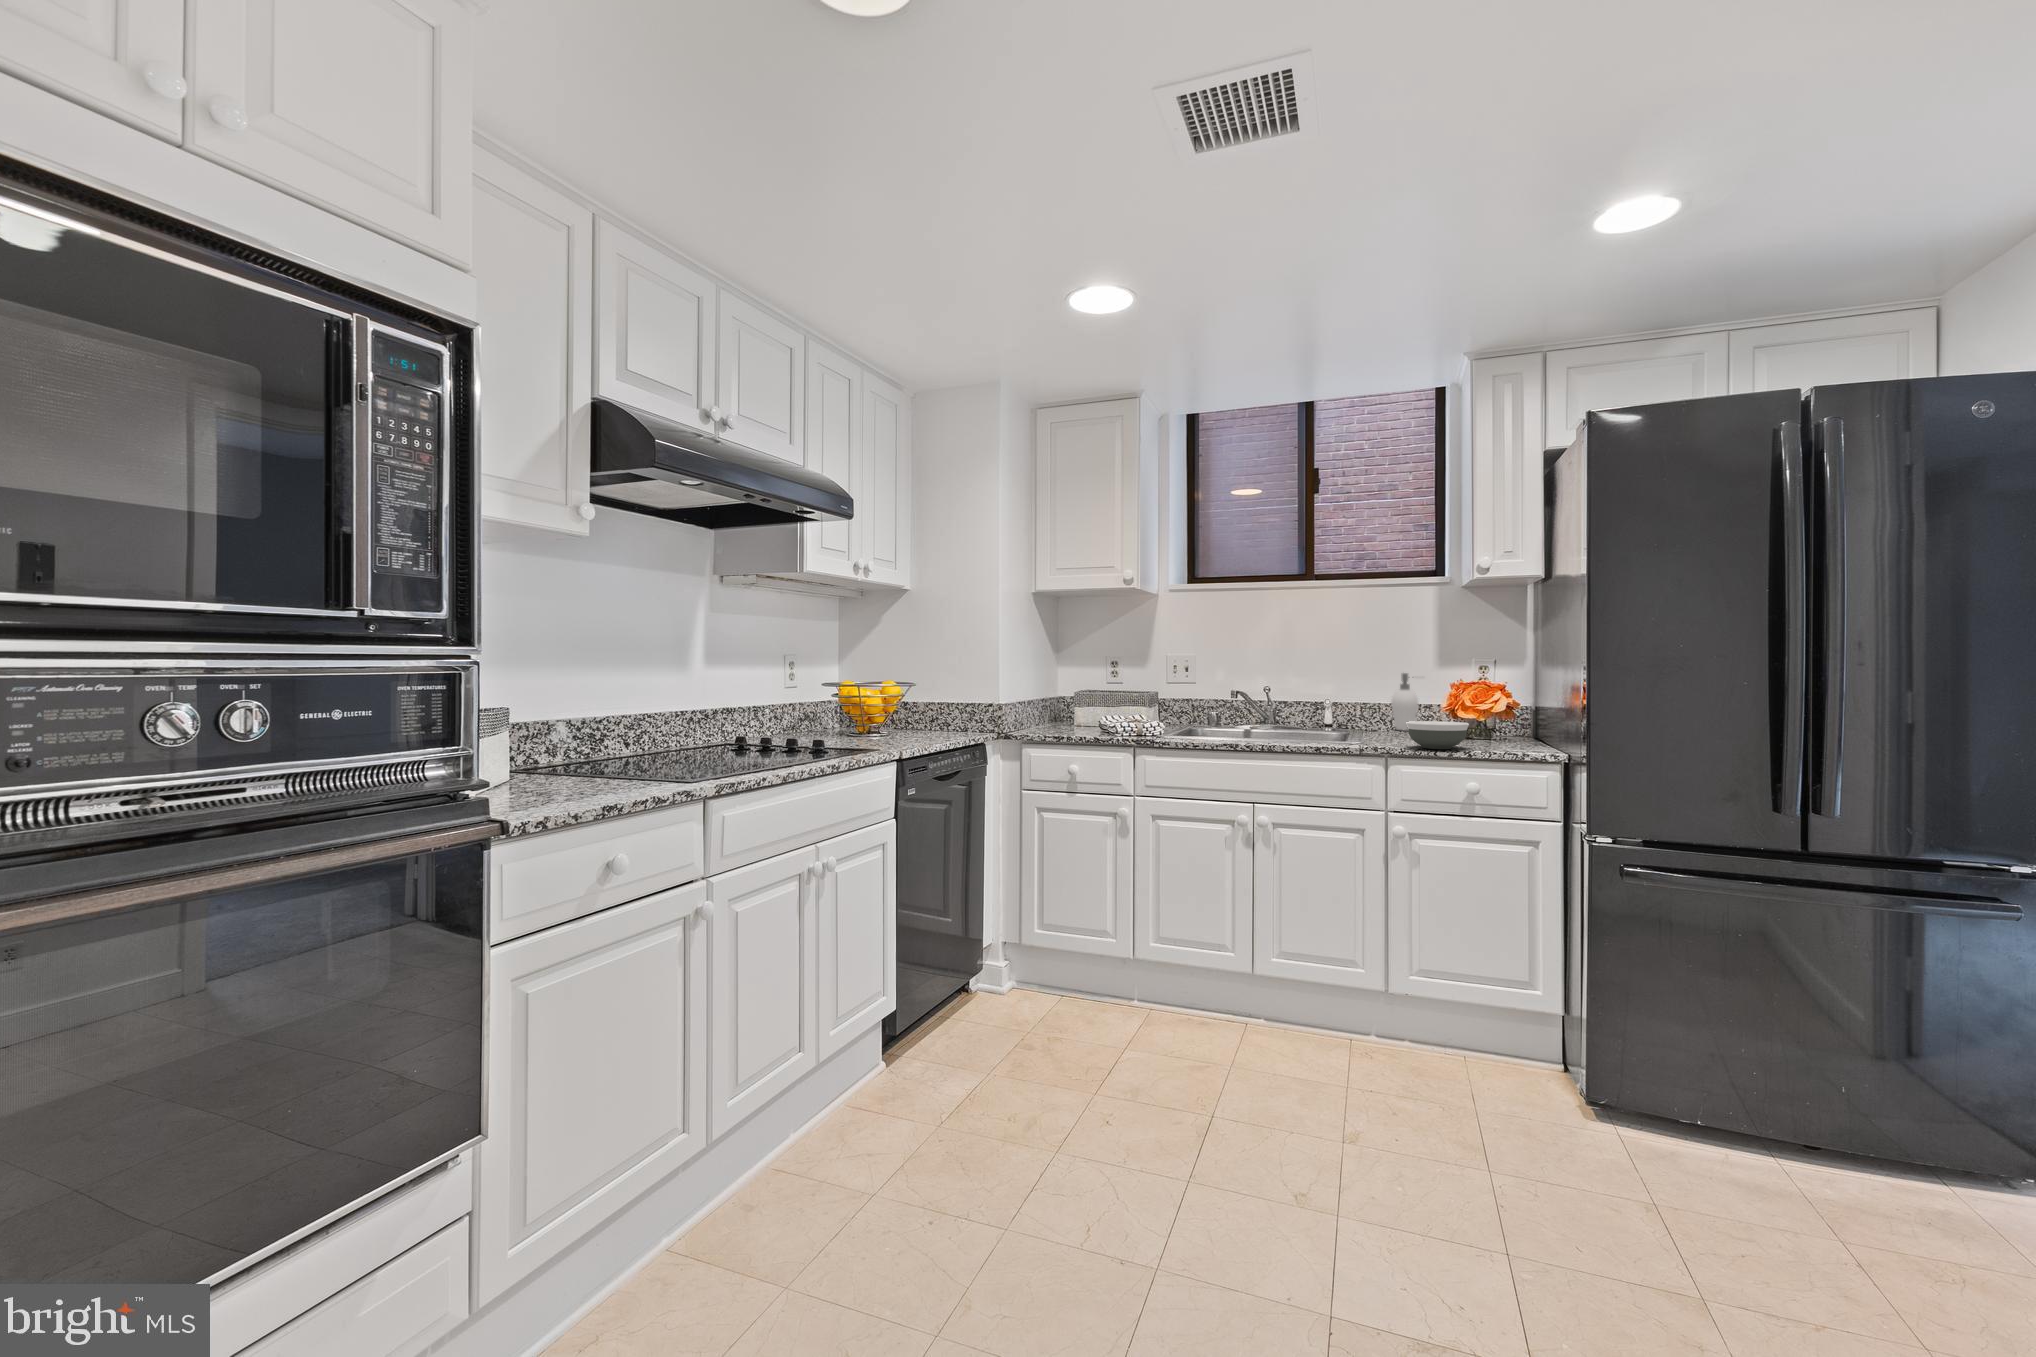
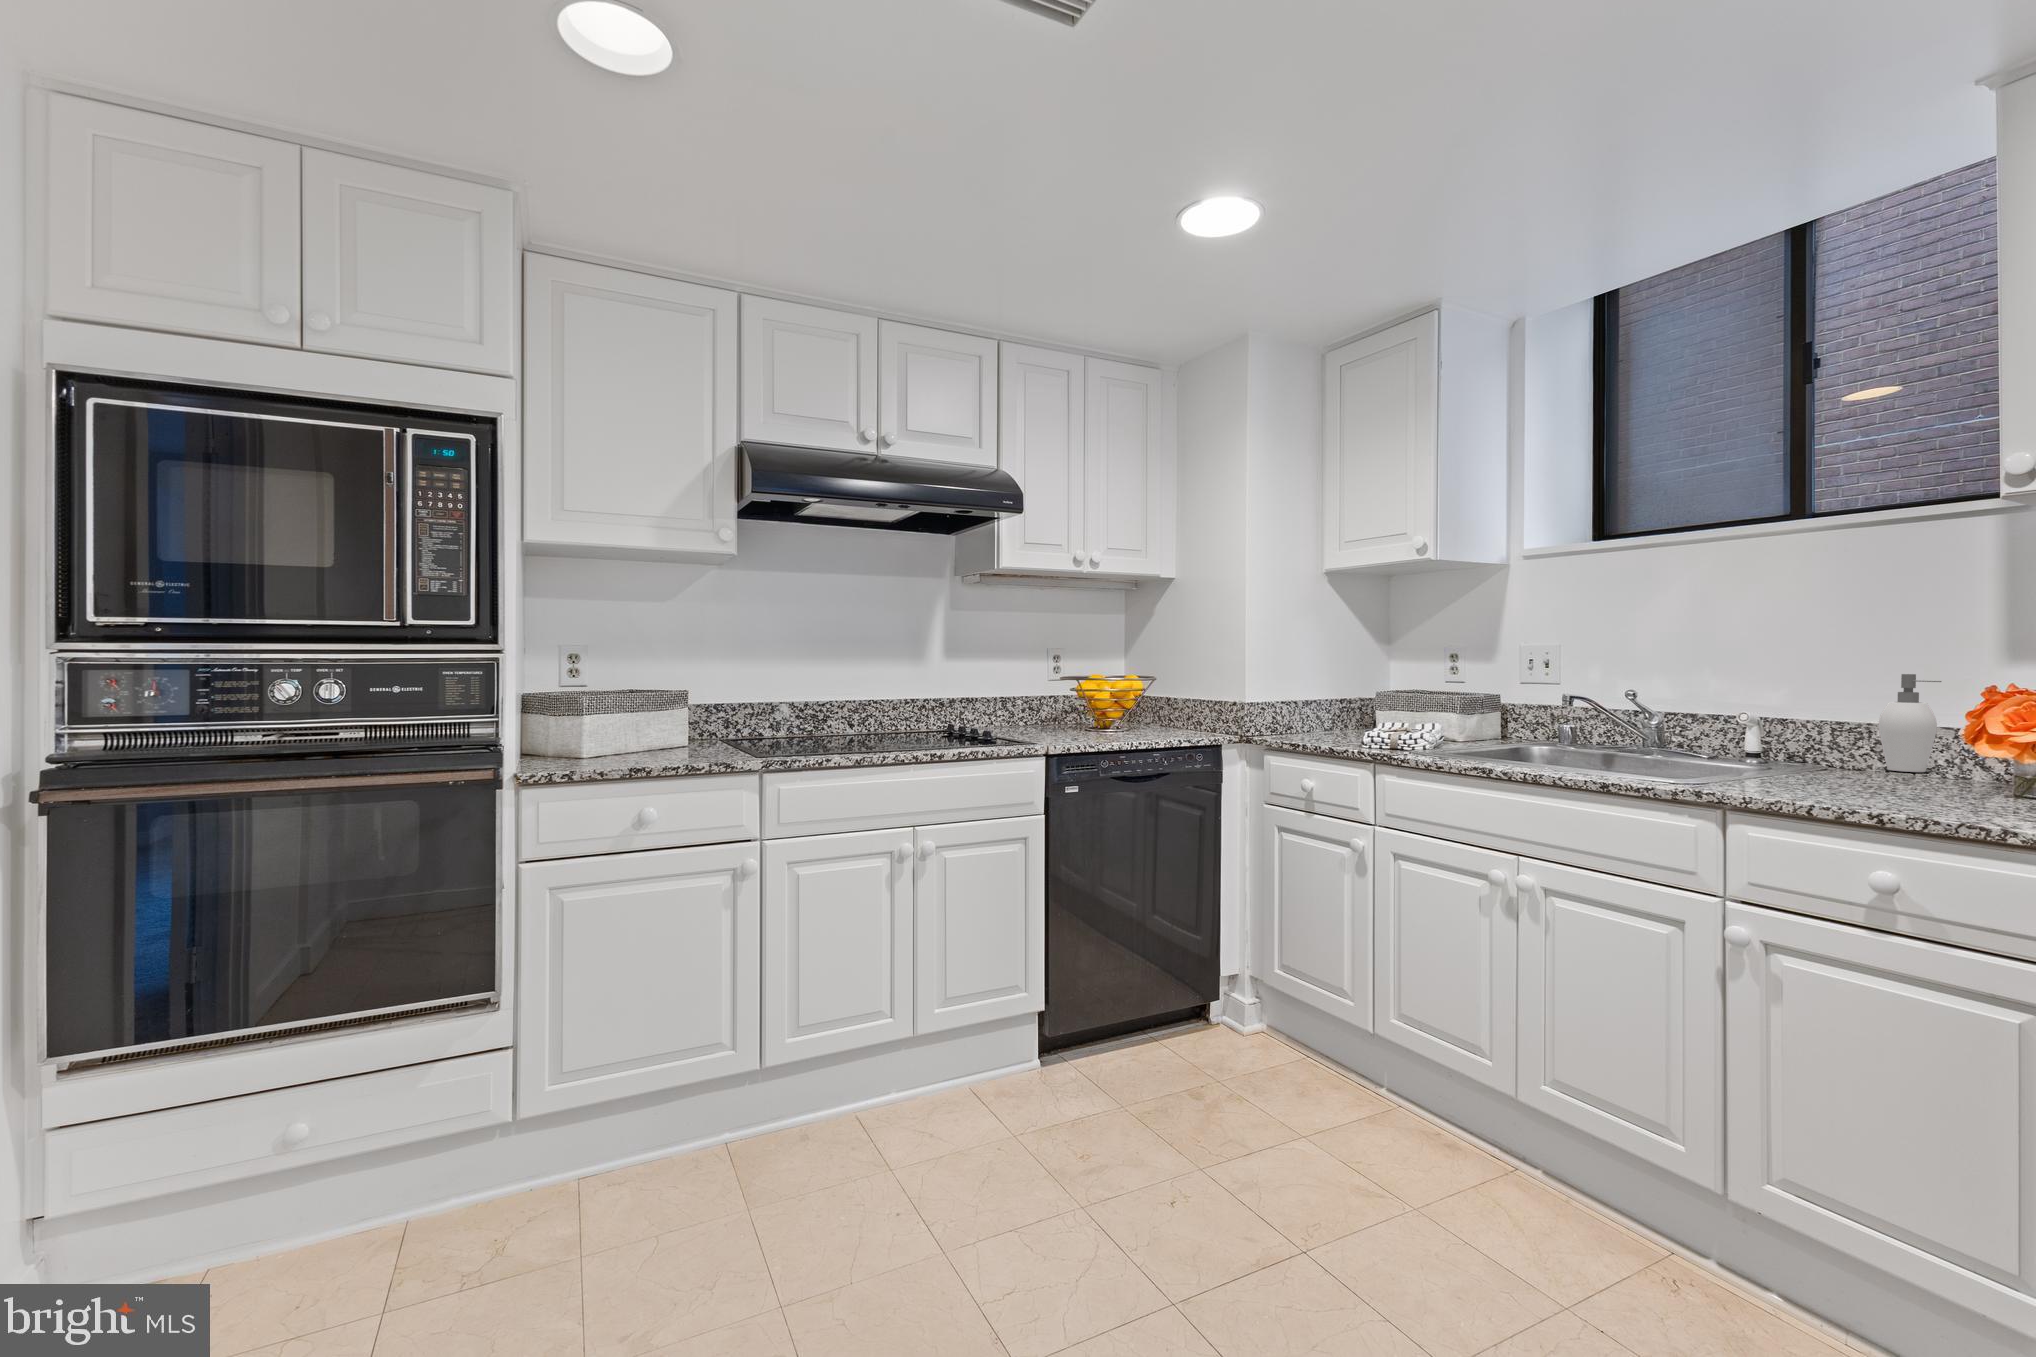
bowl: present [1406,721,1469,749] -> none [1763,754,1893,805]

